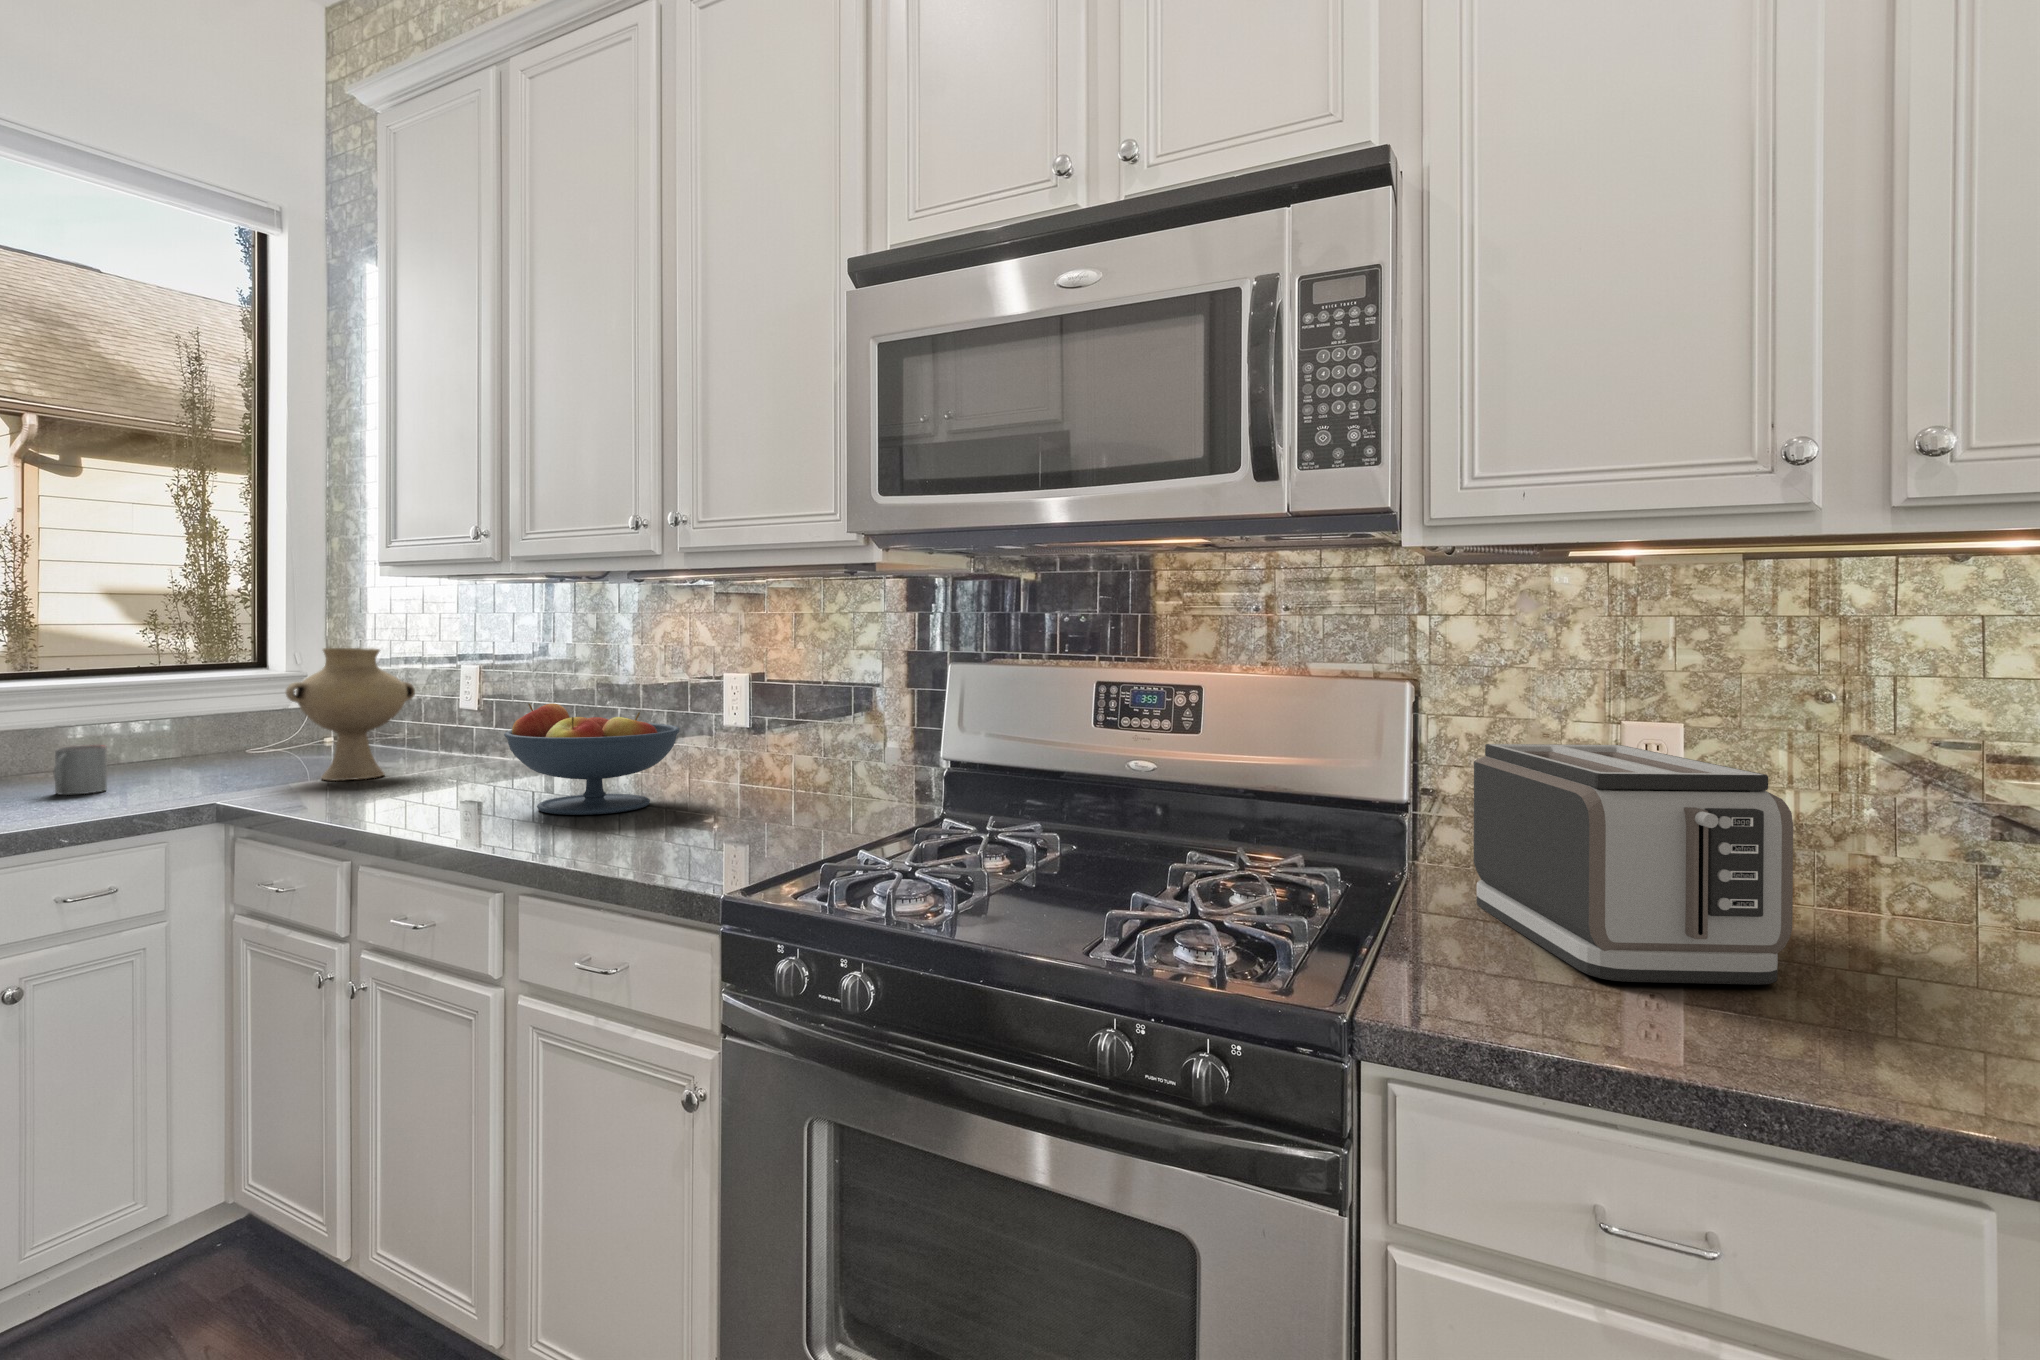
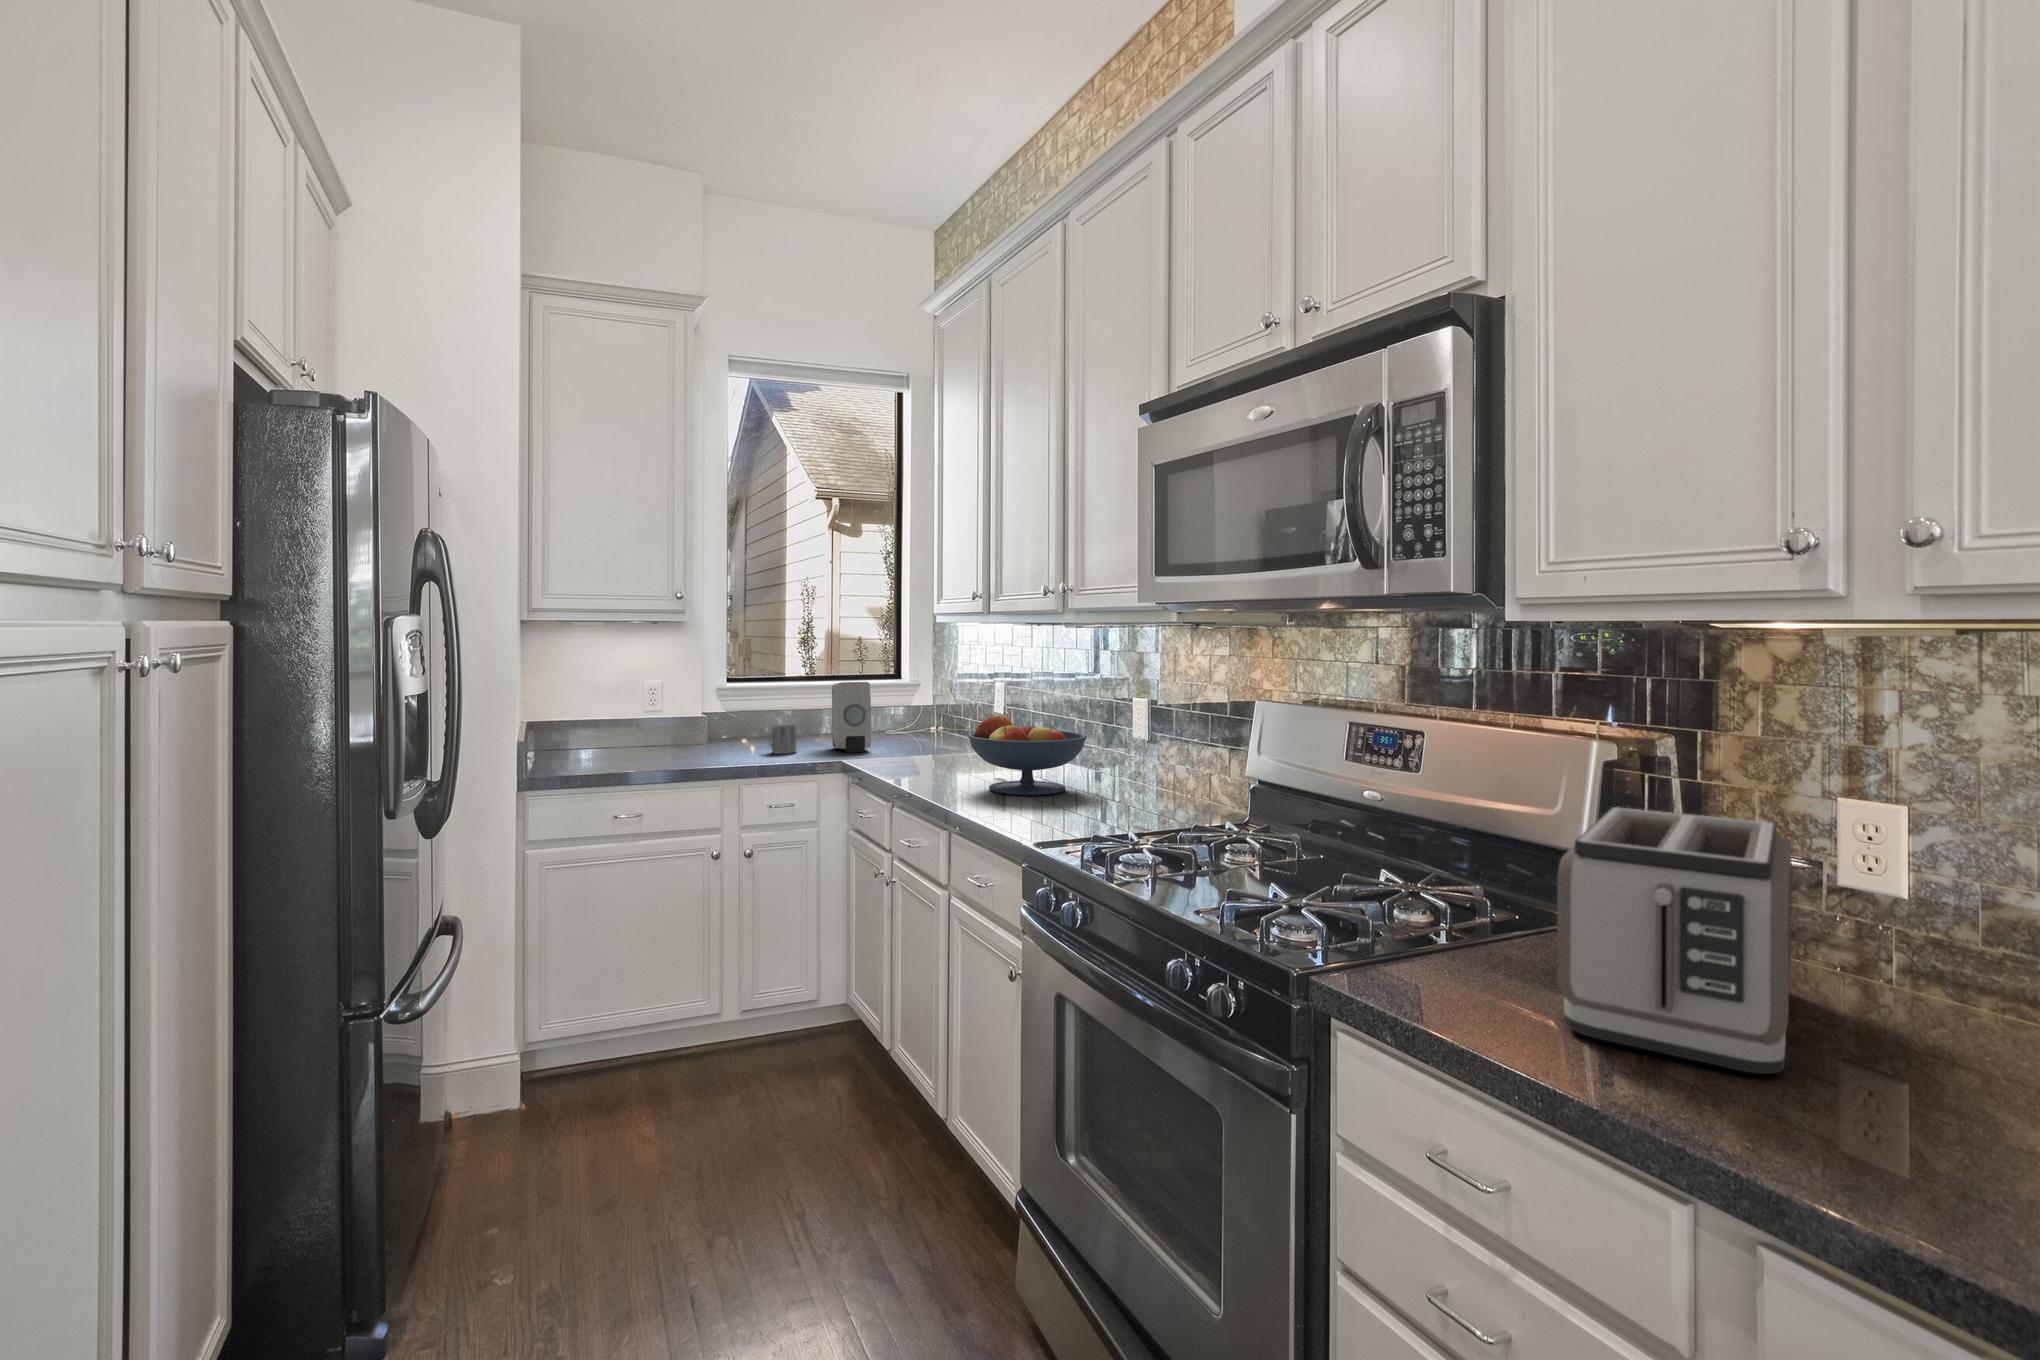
vase: present [286,648,415,781] -> none [884,669,962,757]
soap dispenser: none [166,670,251,782] -> present [832,682,871,752]

